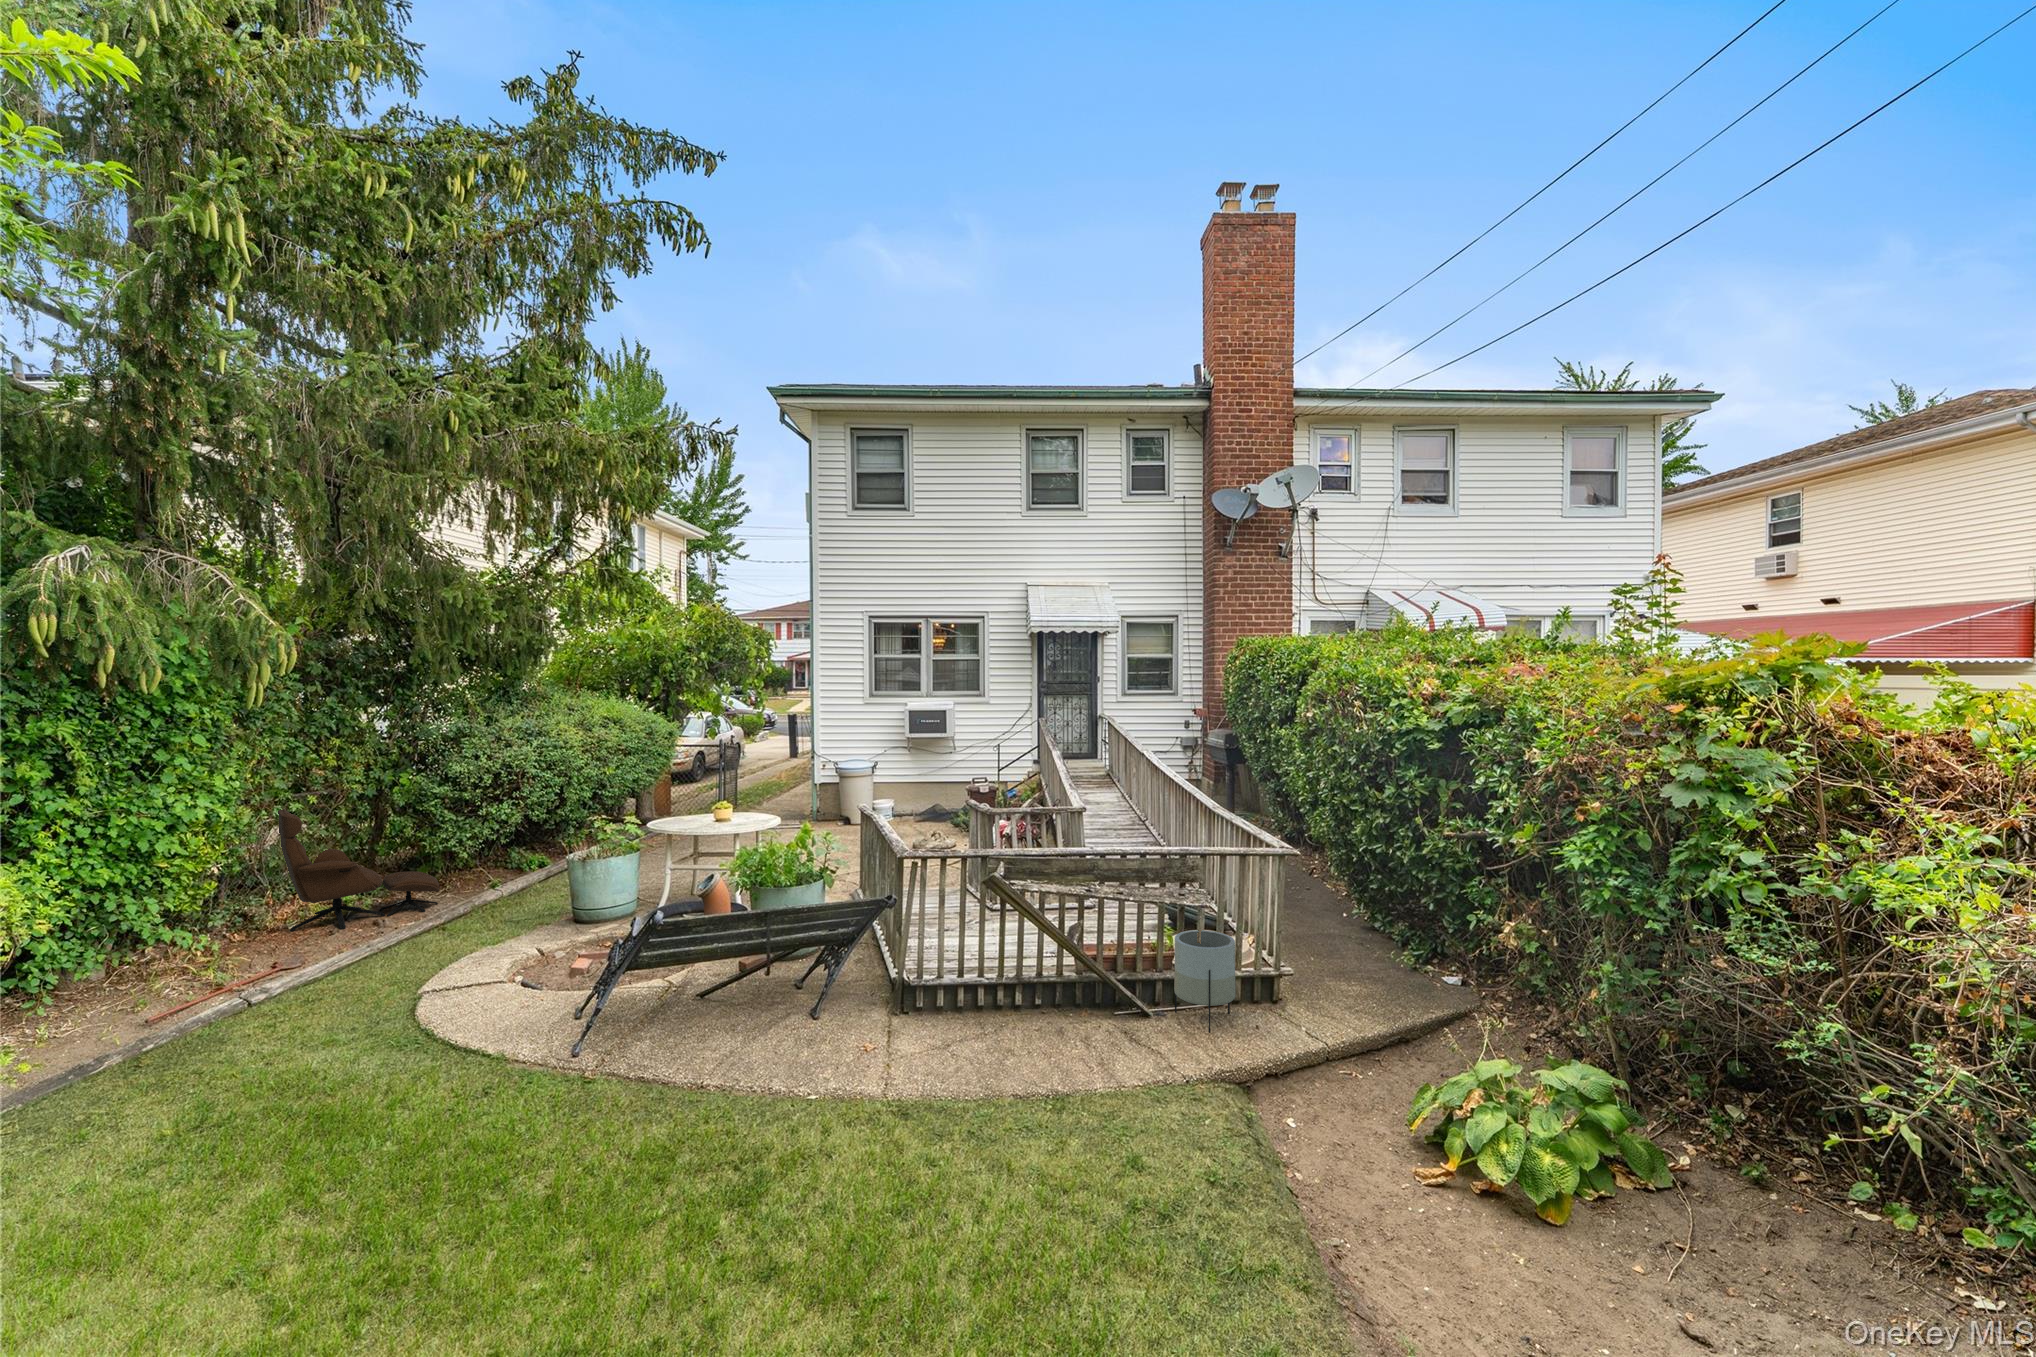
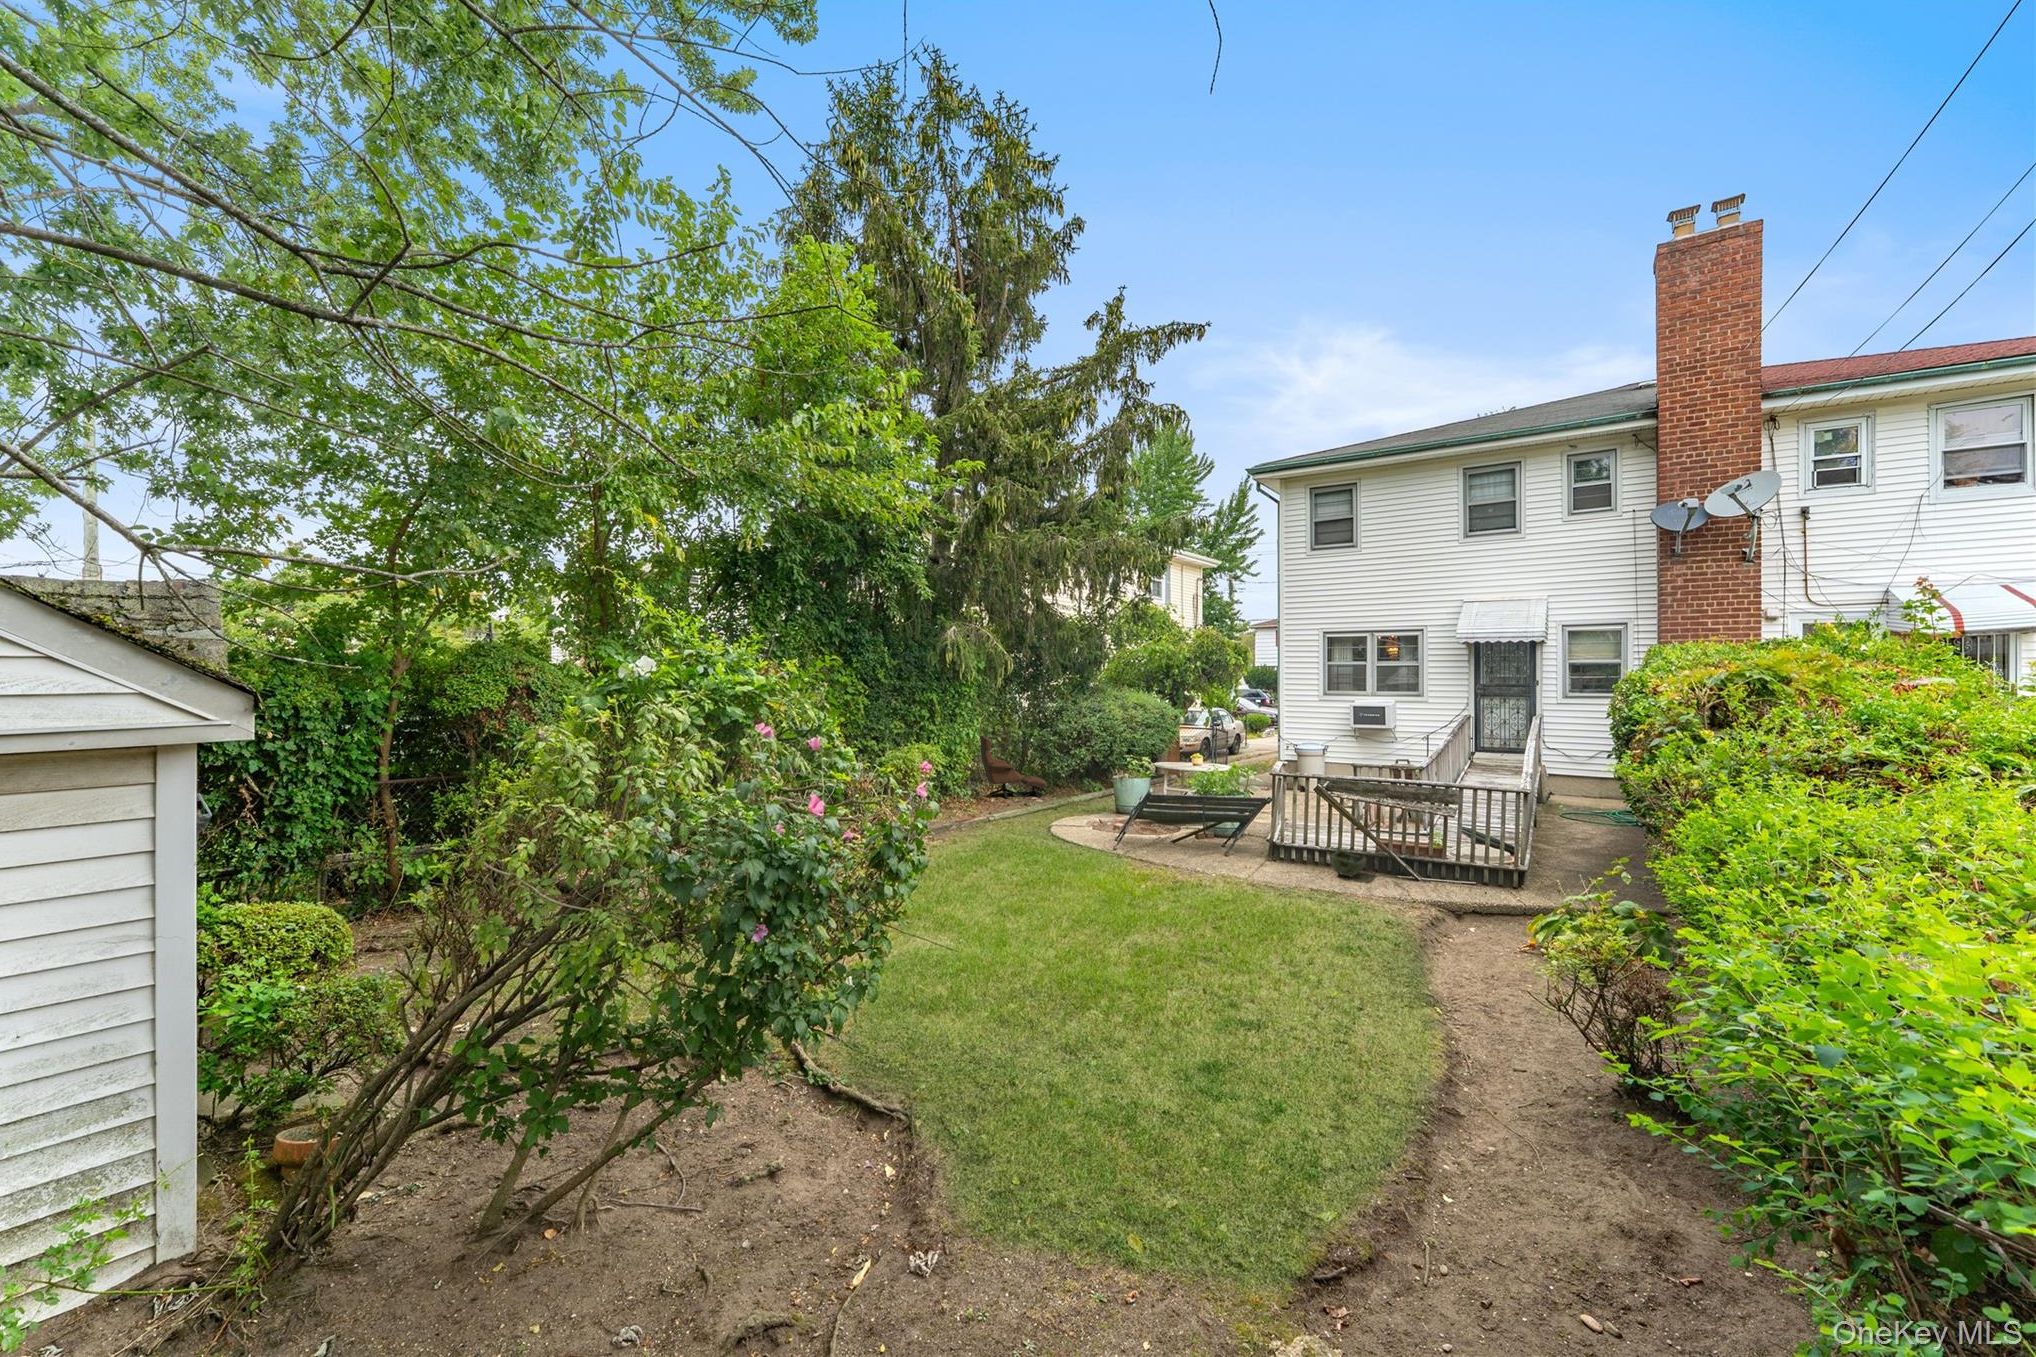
planter: present [1174,930,1235,1033] -> none [1439,834,1482,892]
woven basket: none [1016,981,1067,1035] -> present [1331,851,1366,877]

